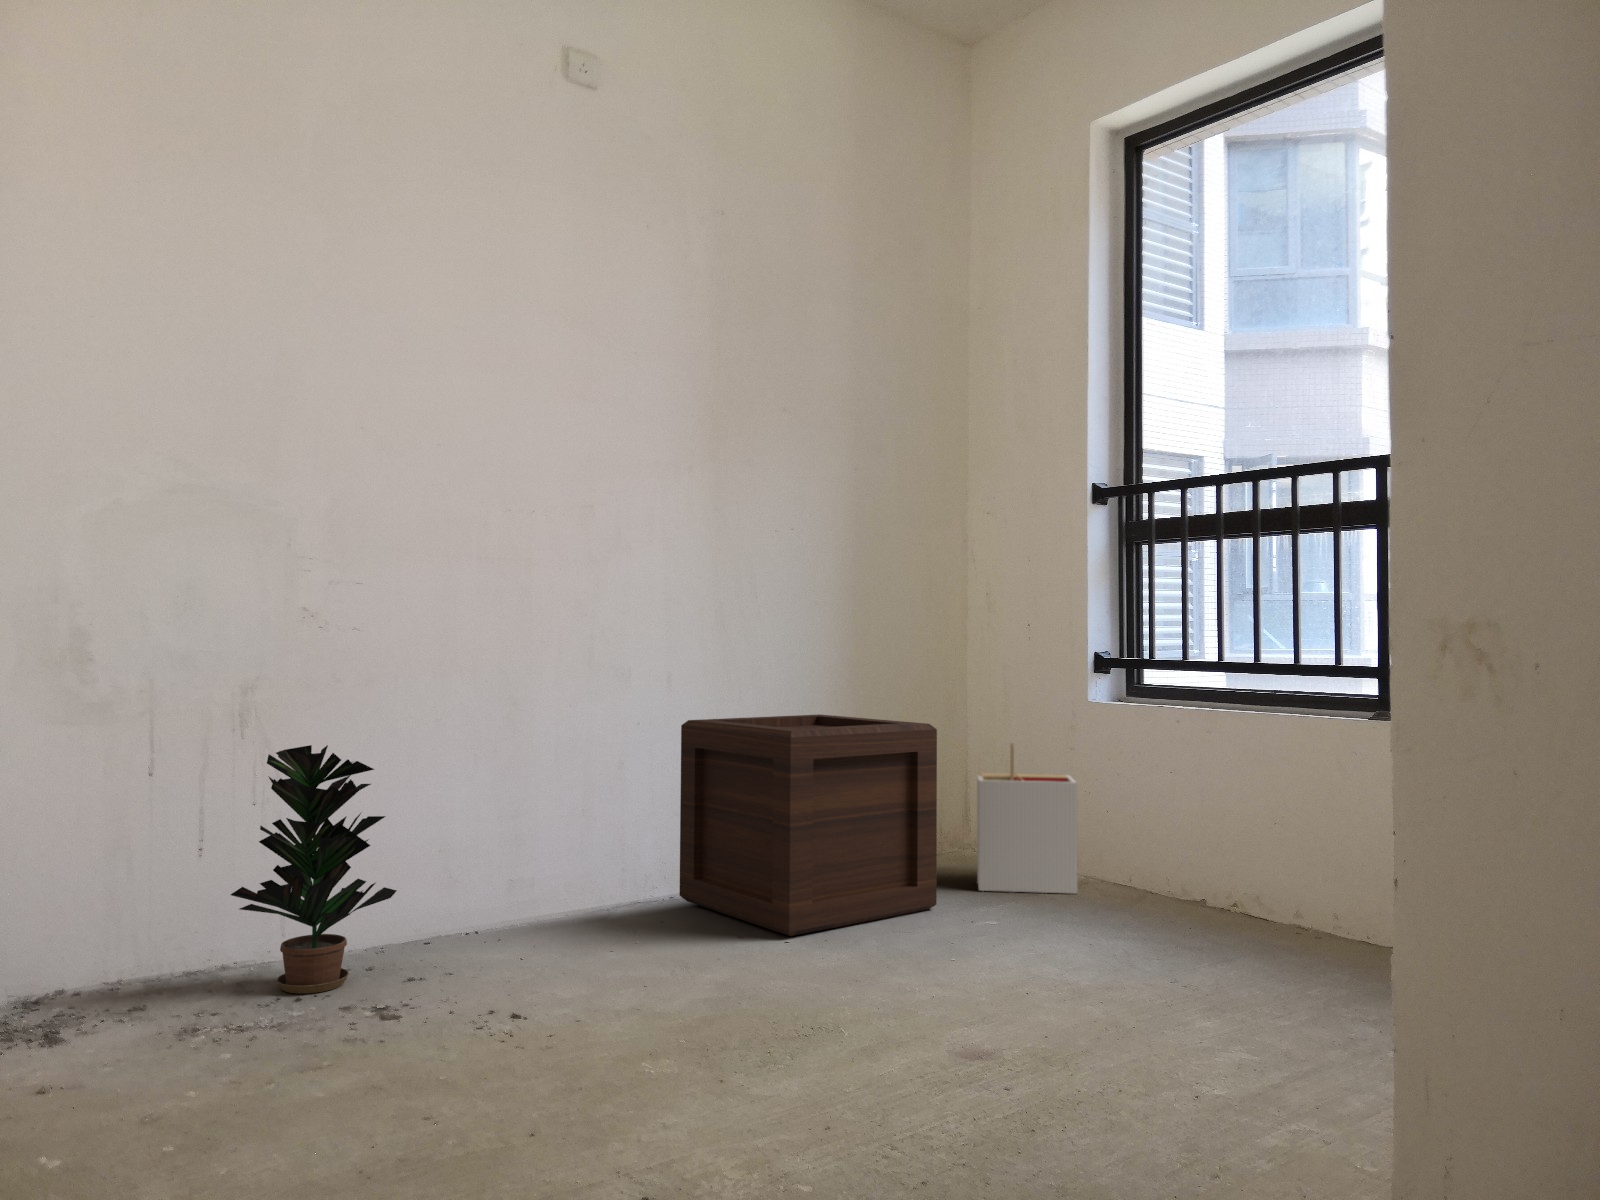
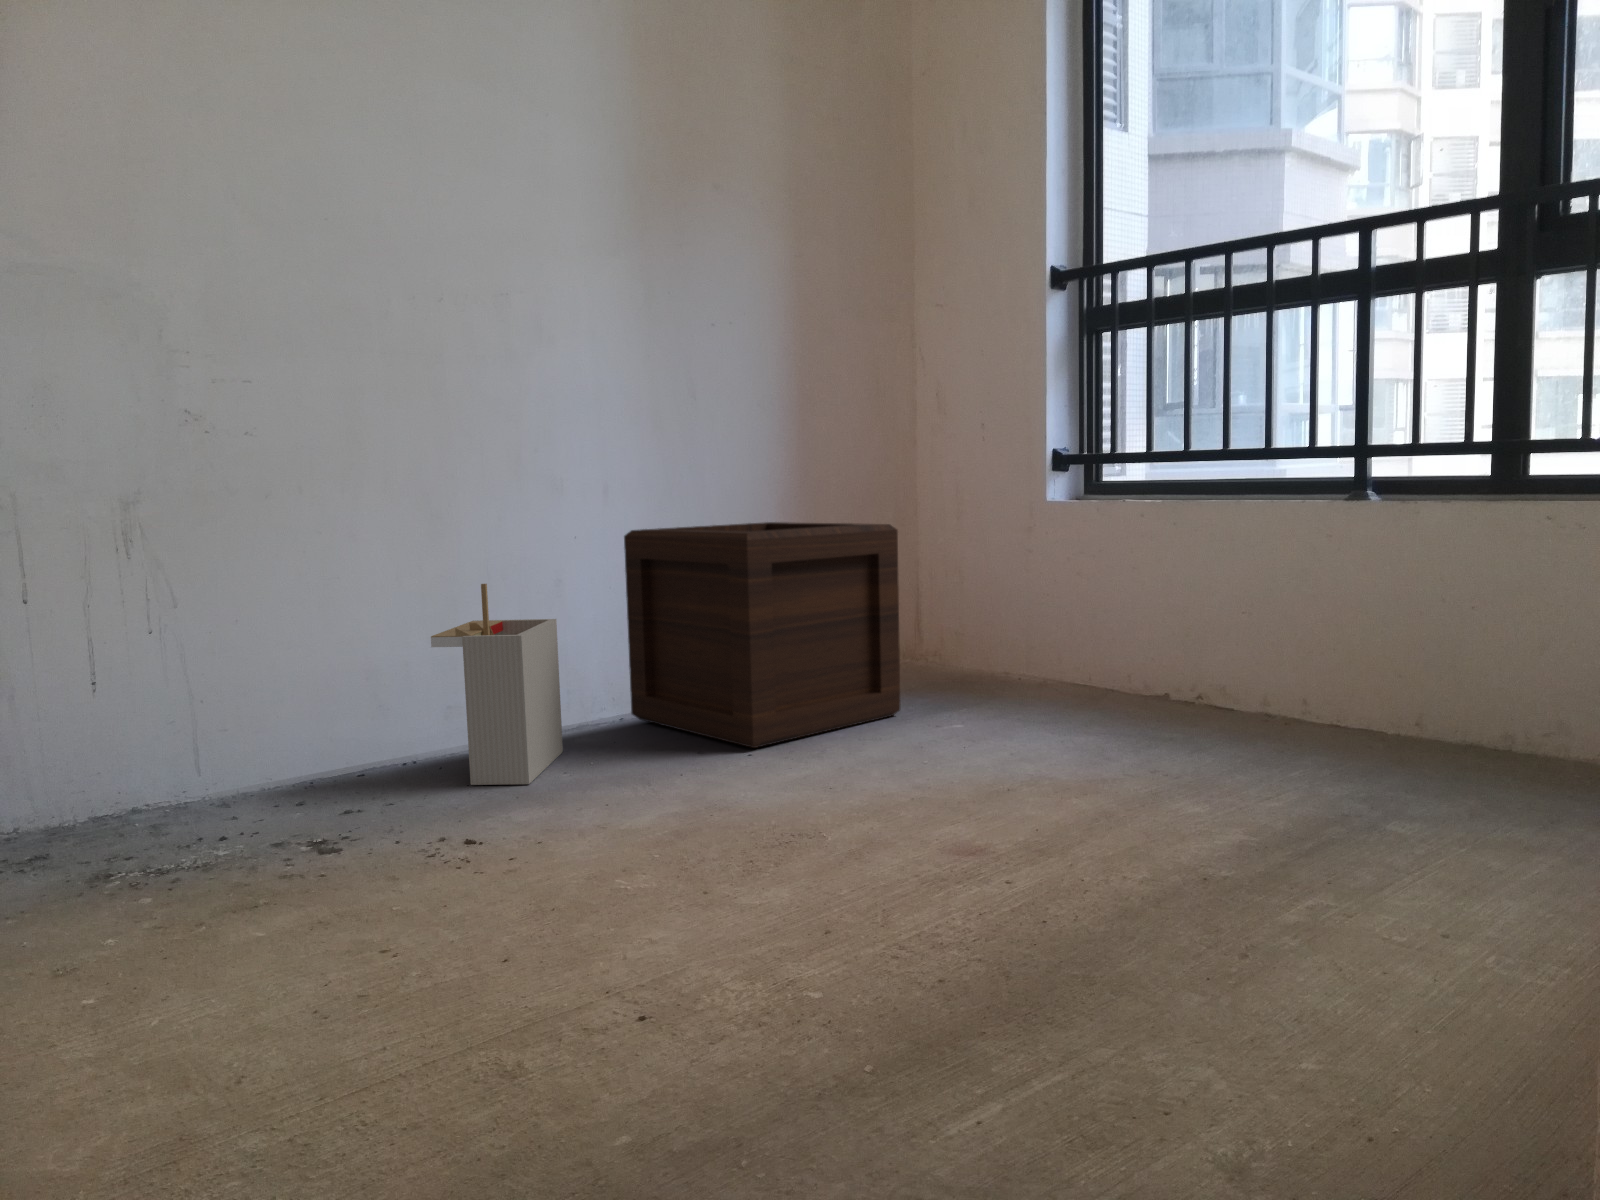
storage bin: present [977,743,1078,894] -> present [431,584,563,785]
potted plant: present [231,745,397,994] -> none [129,561,323,833]

